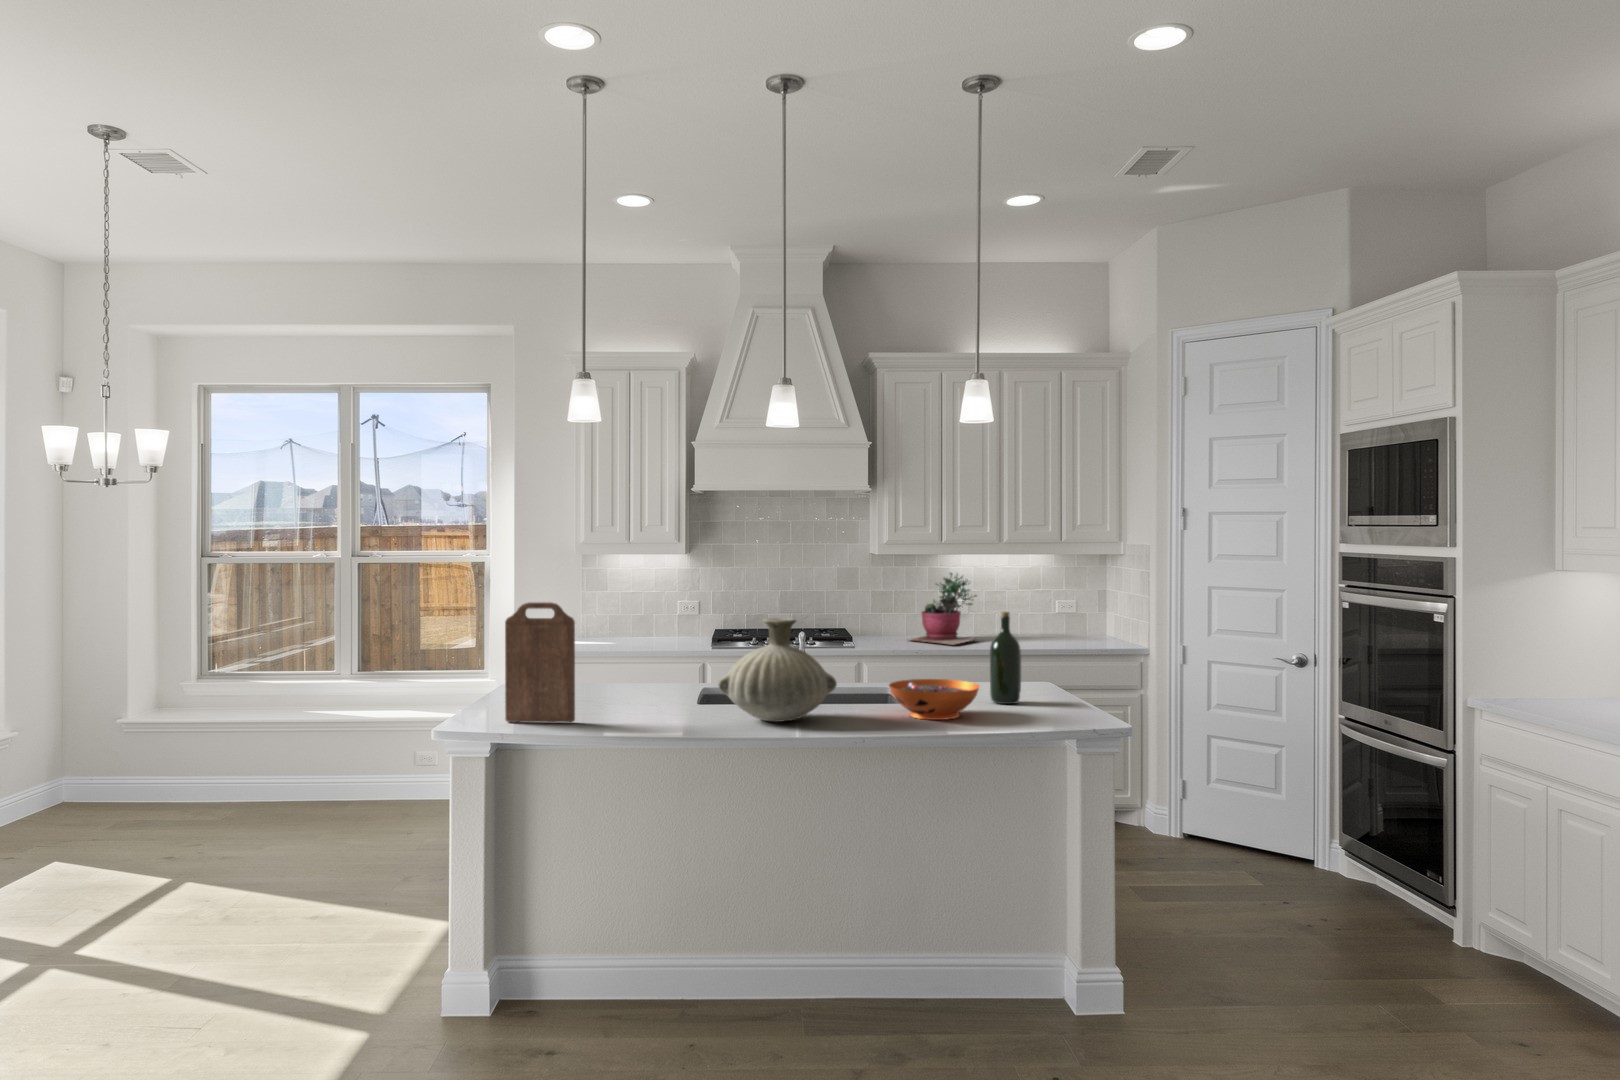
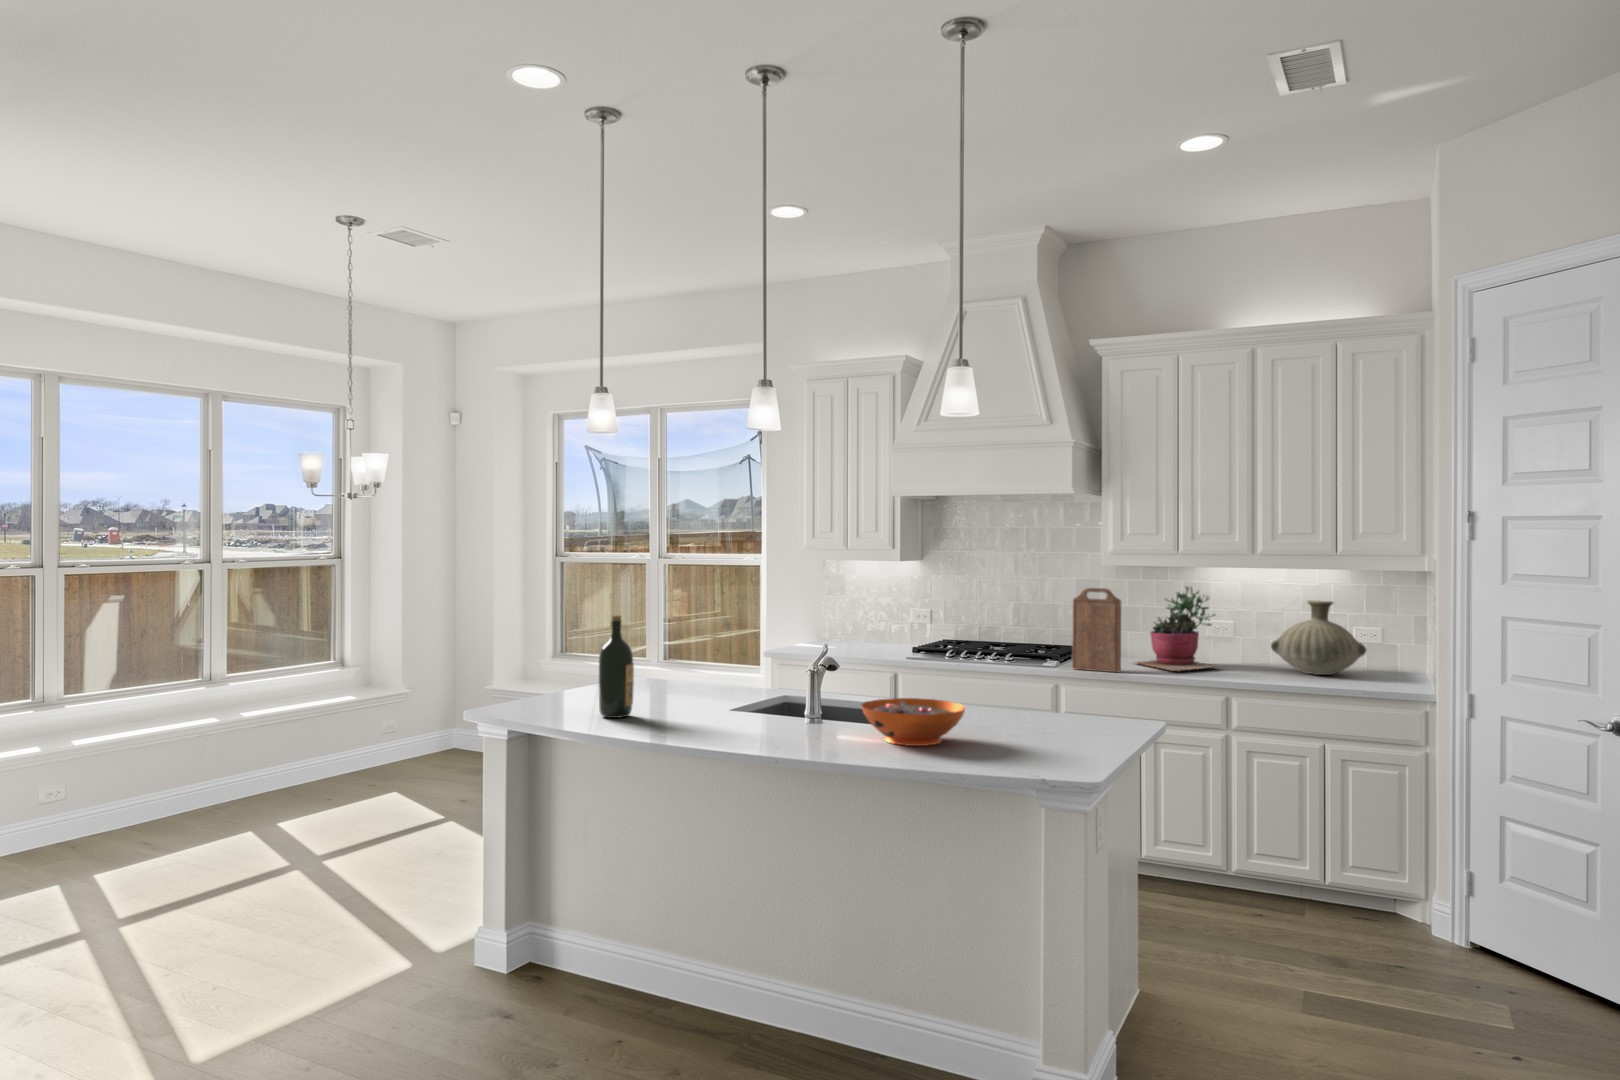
cutting board: present [505,602,575,722] -> present [1072,588,1121,672]
wine bottle: present [990,612,1021,704] -> present [599,615,634,718]
vase: present [718,618,837,722] -> present [1271,601,1366,675]

